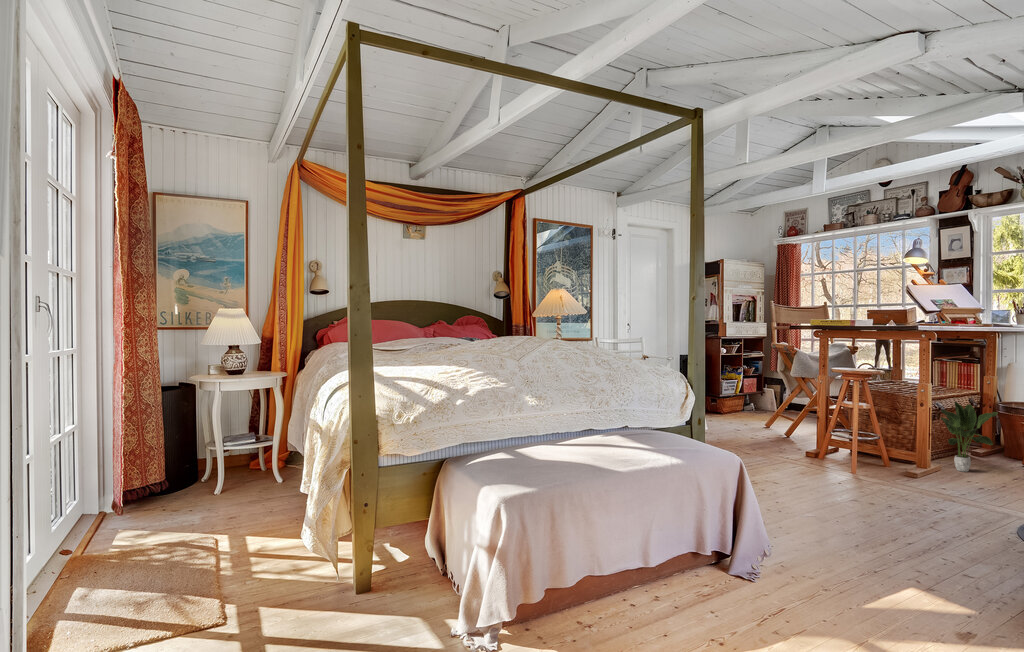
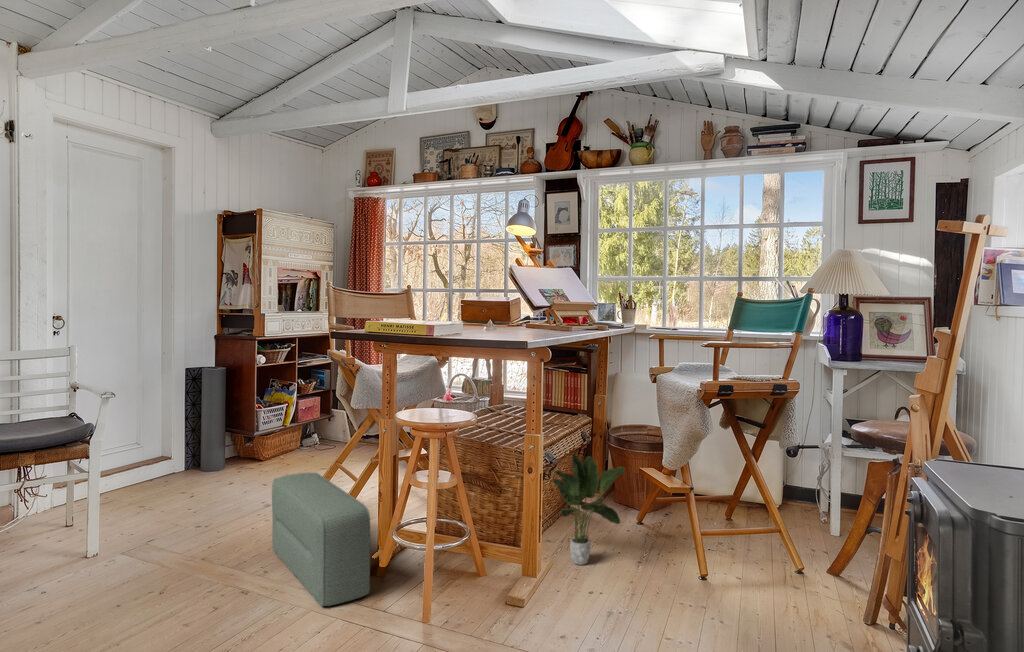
pouf: none [754,405,818,463] -> present [272,473,370,606]

